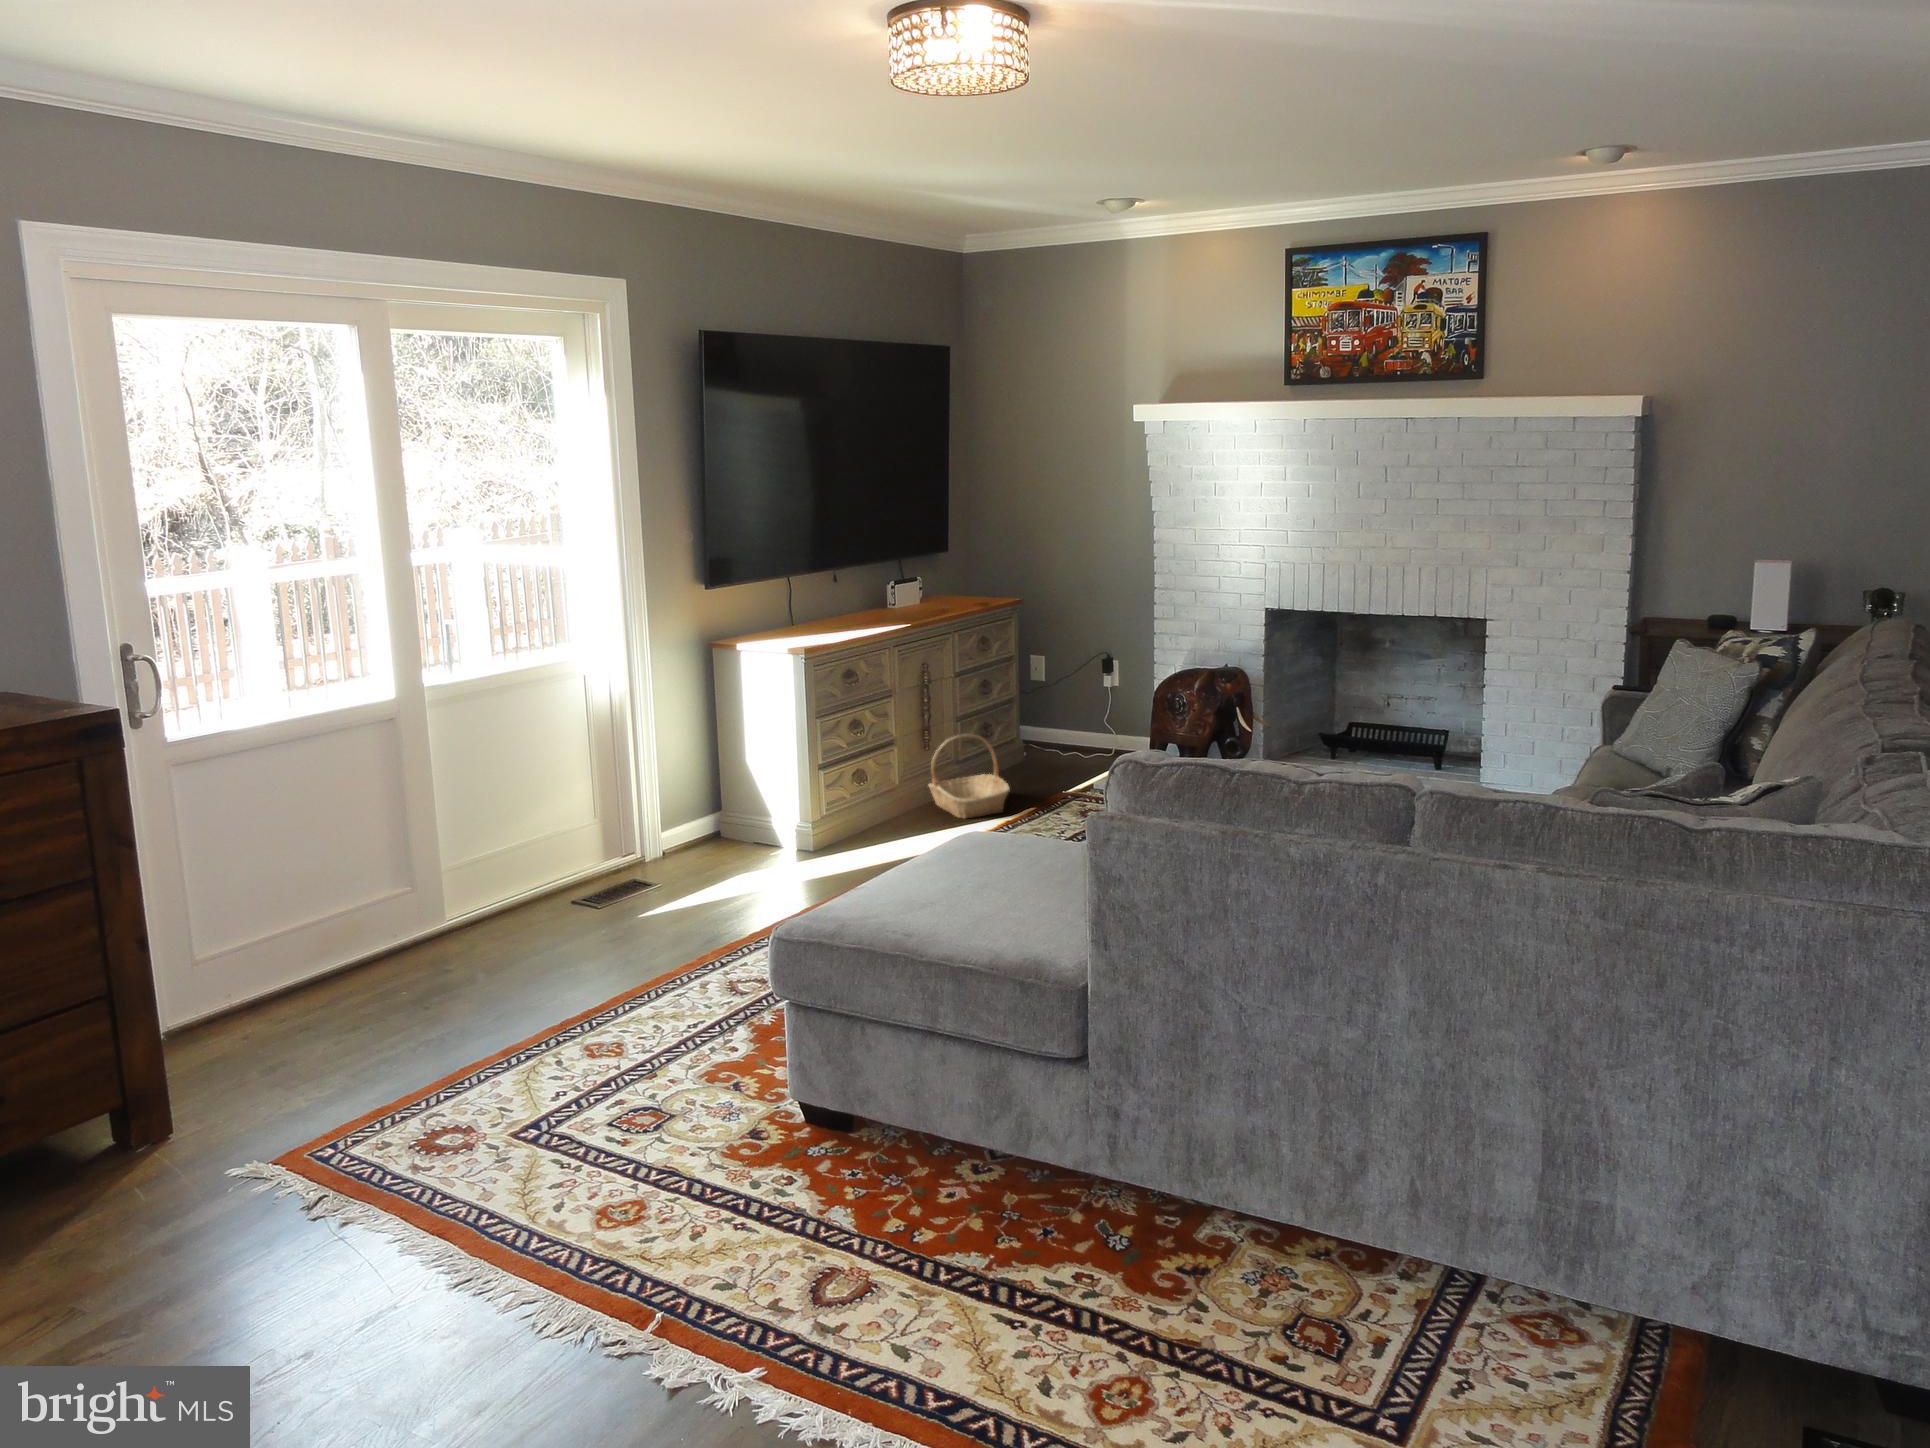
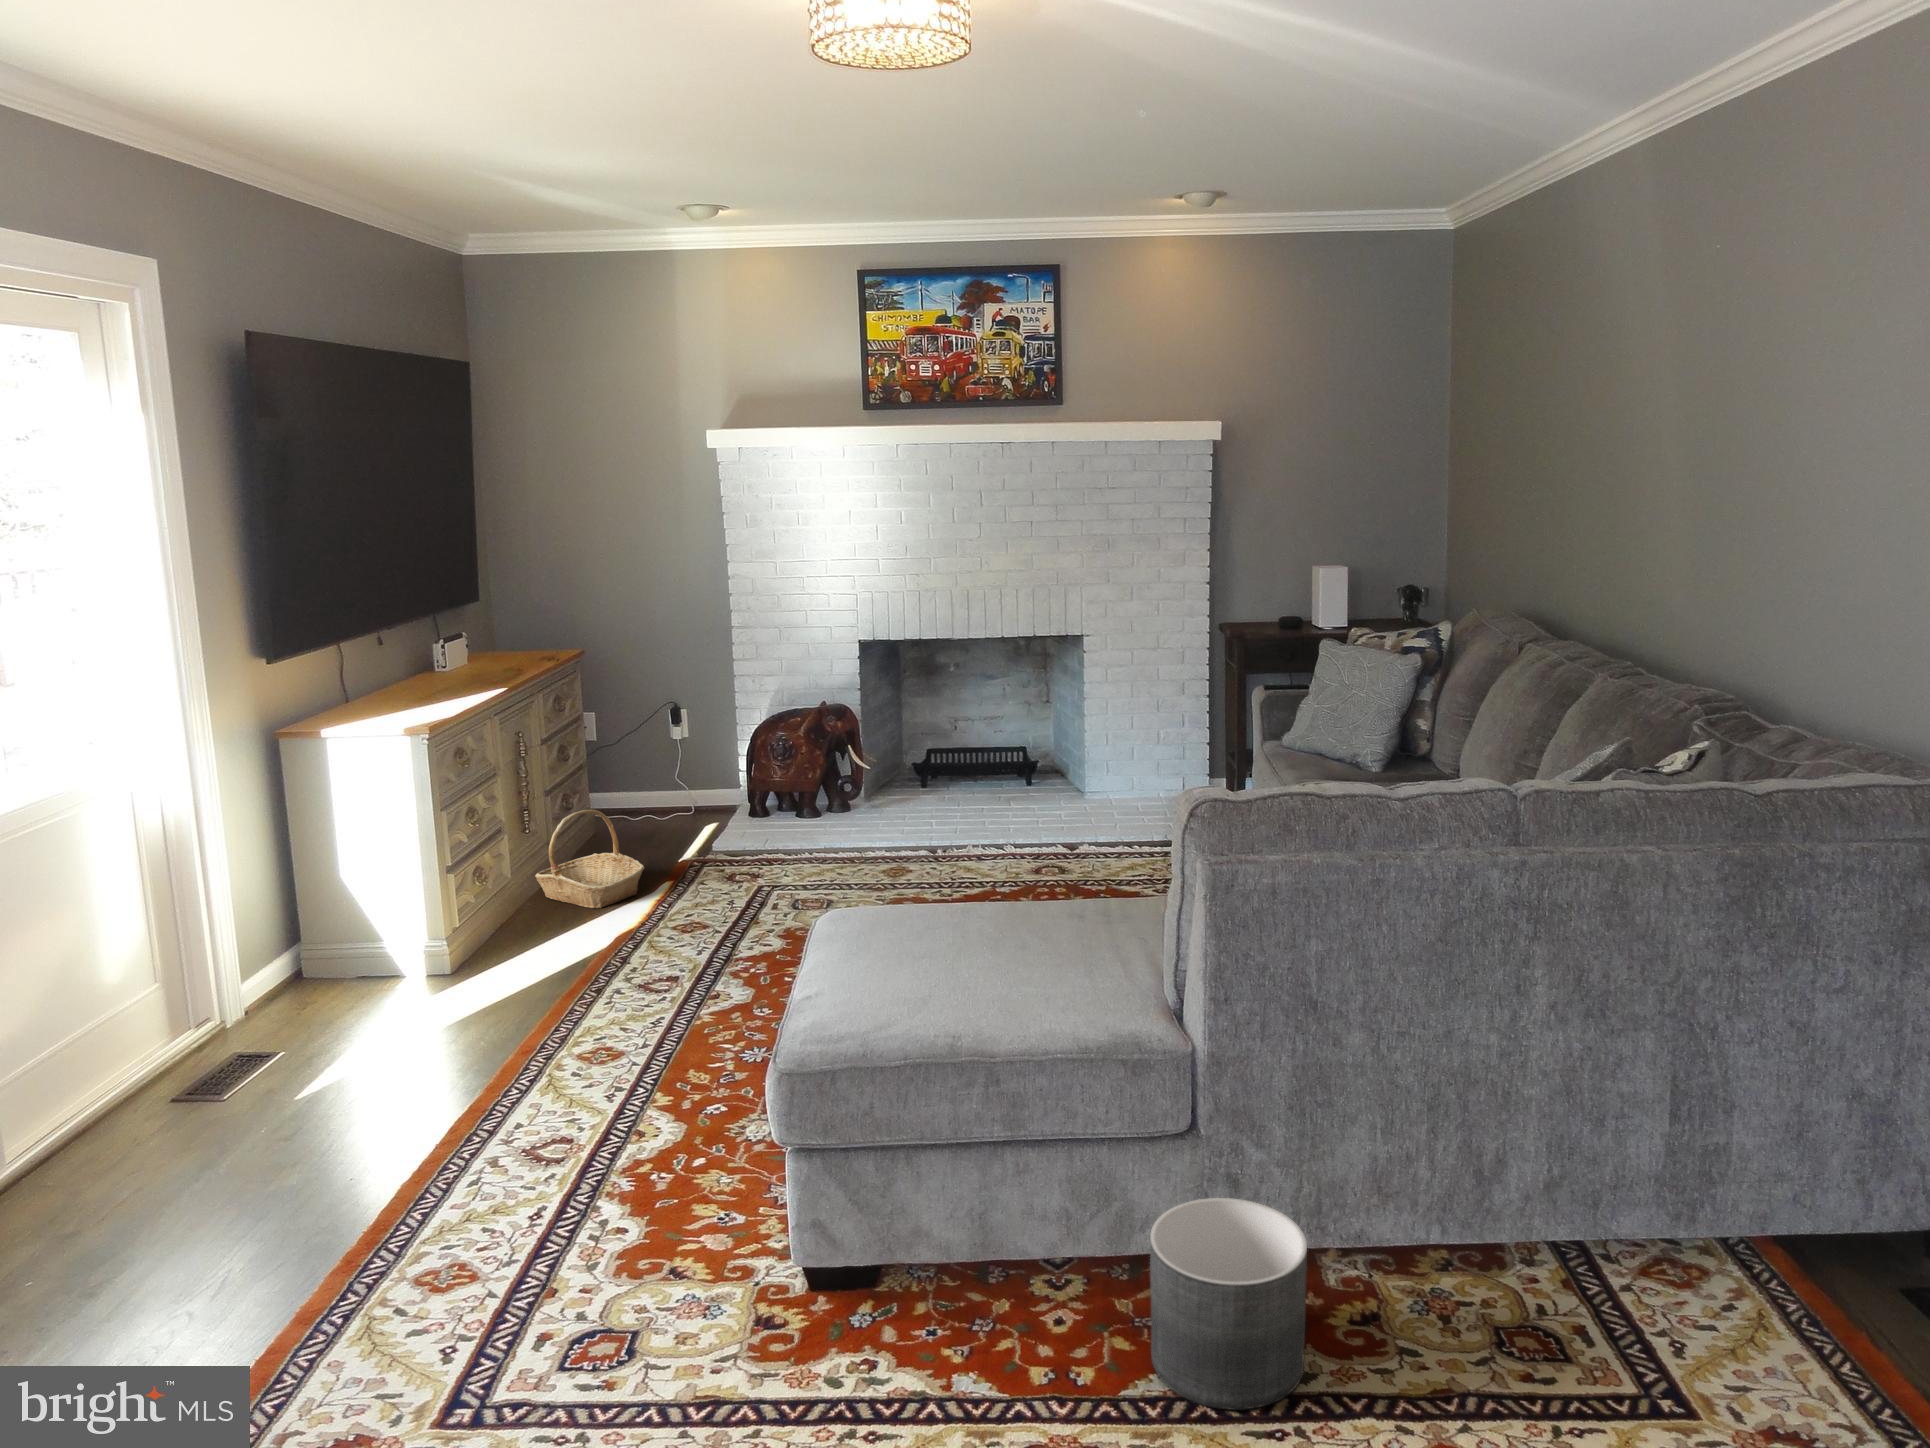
planter: none [972,1120,1118,1313] -> present [1150,1198,1307,1410]

